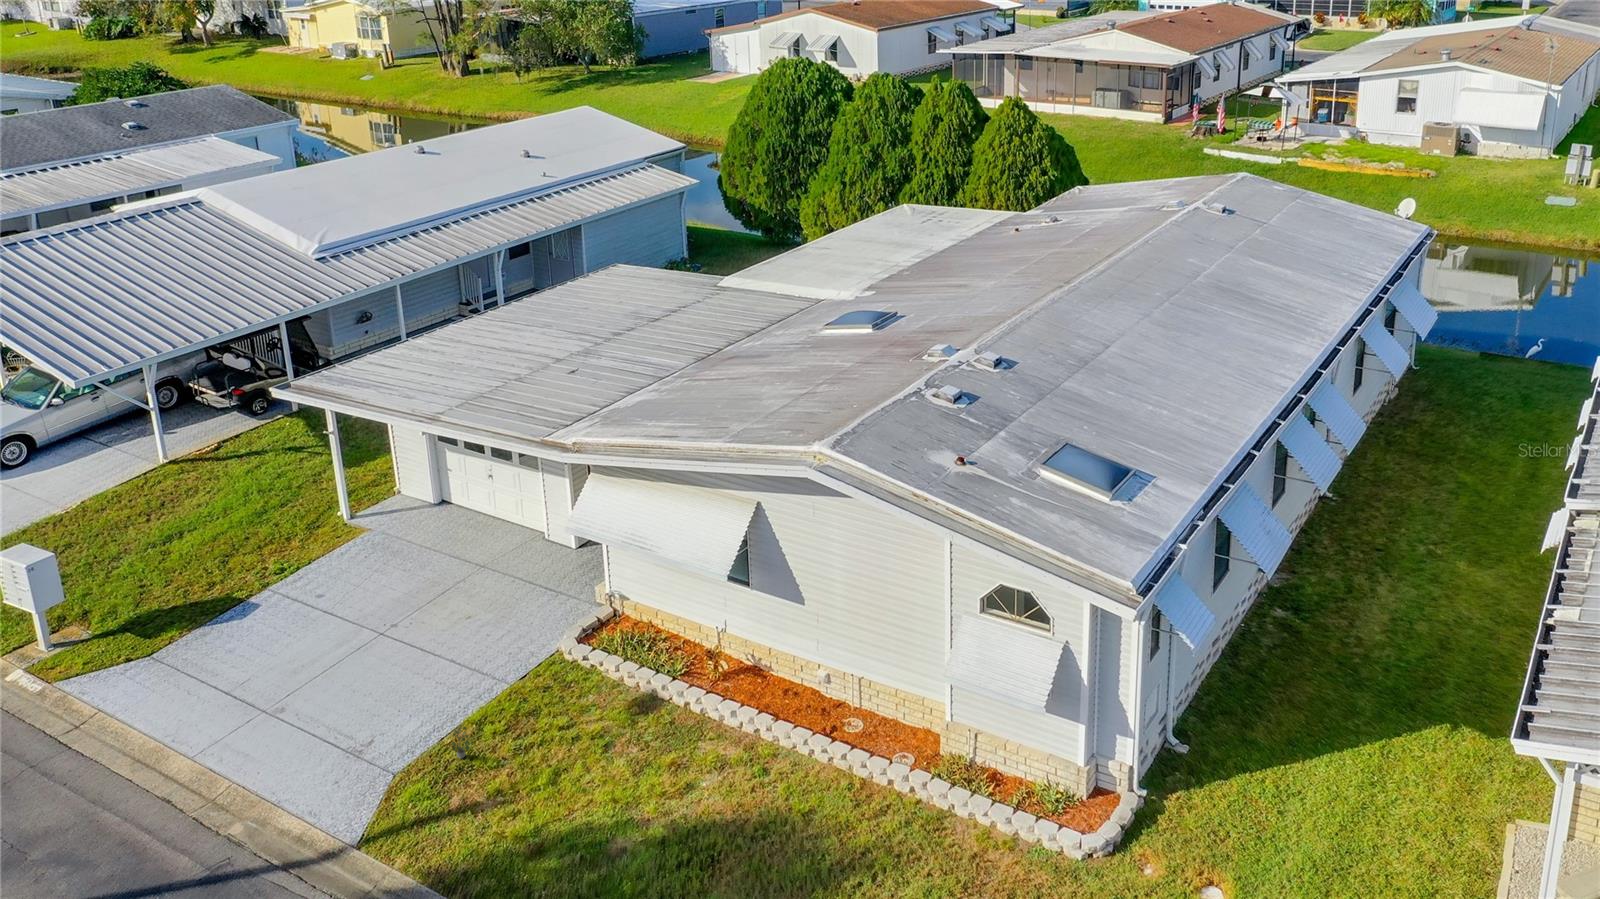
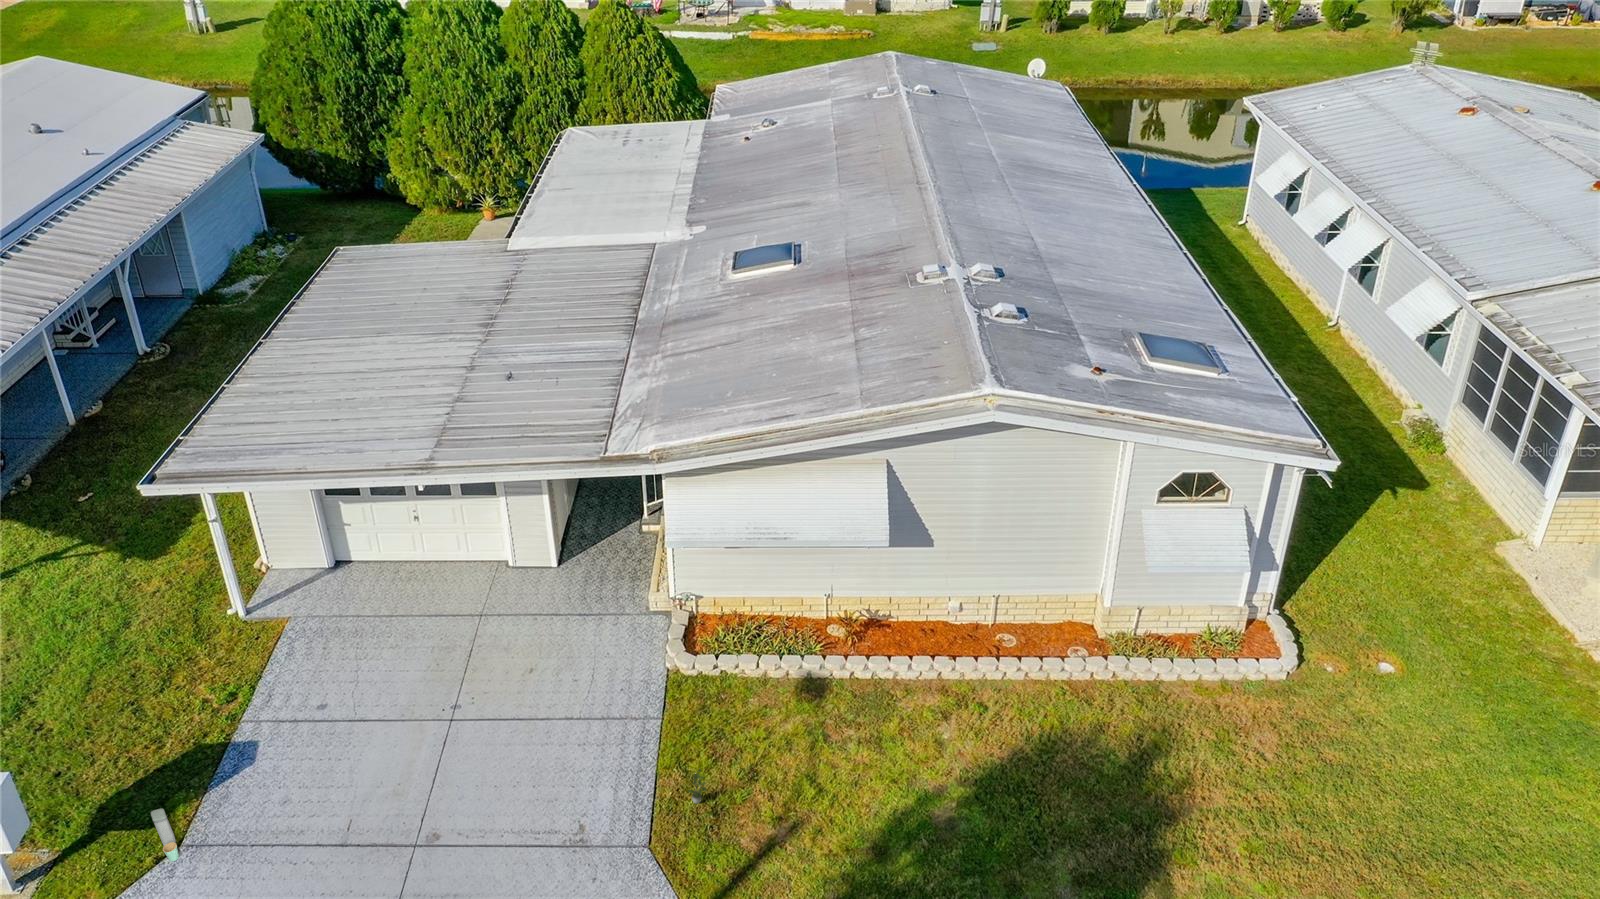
trash can: none [151,609,174,650] -> present [150,808,179,861]

